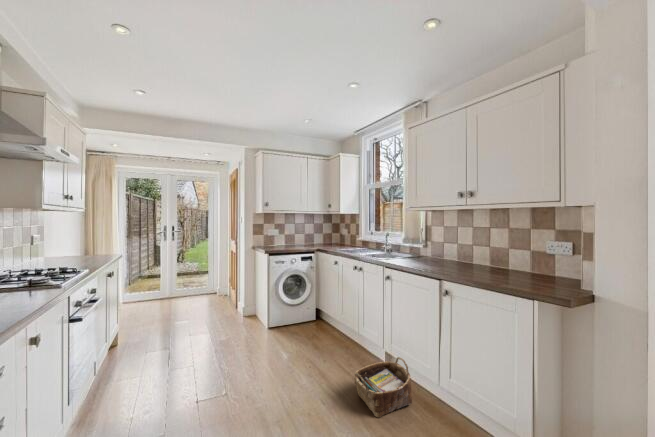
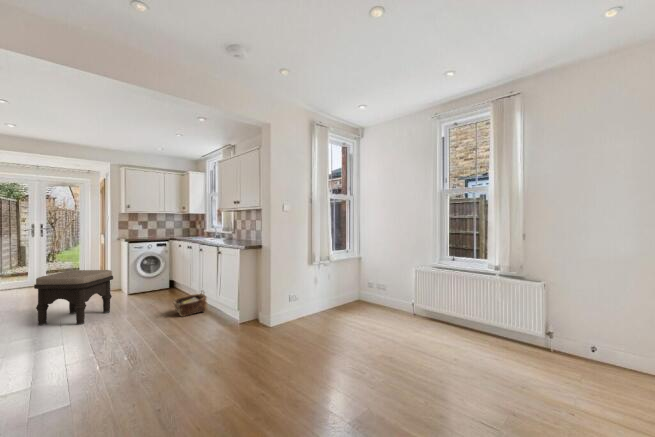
ottoman: none [152,300,257,409] -> present [34,270,113,325]

